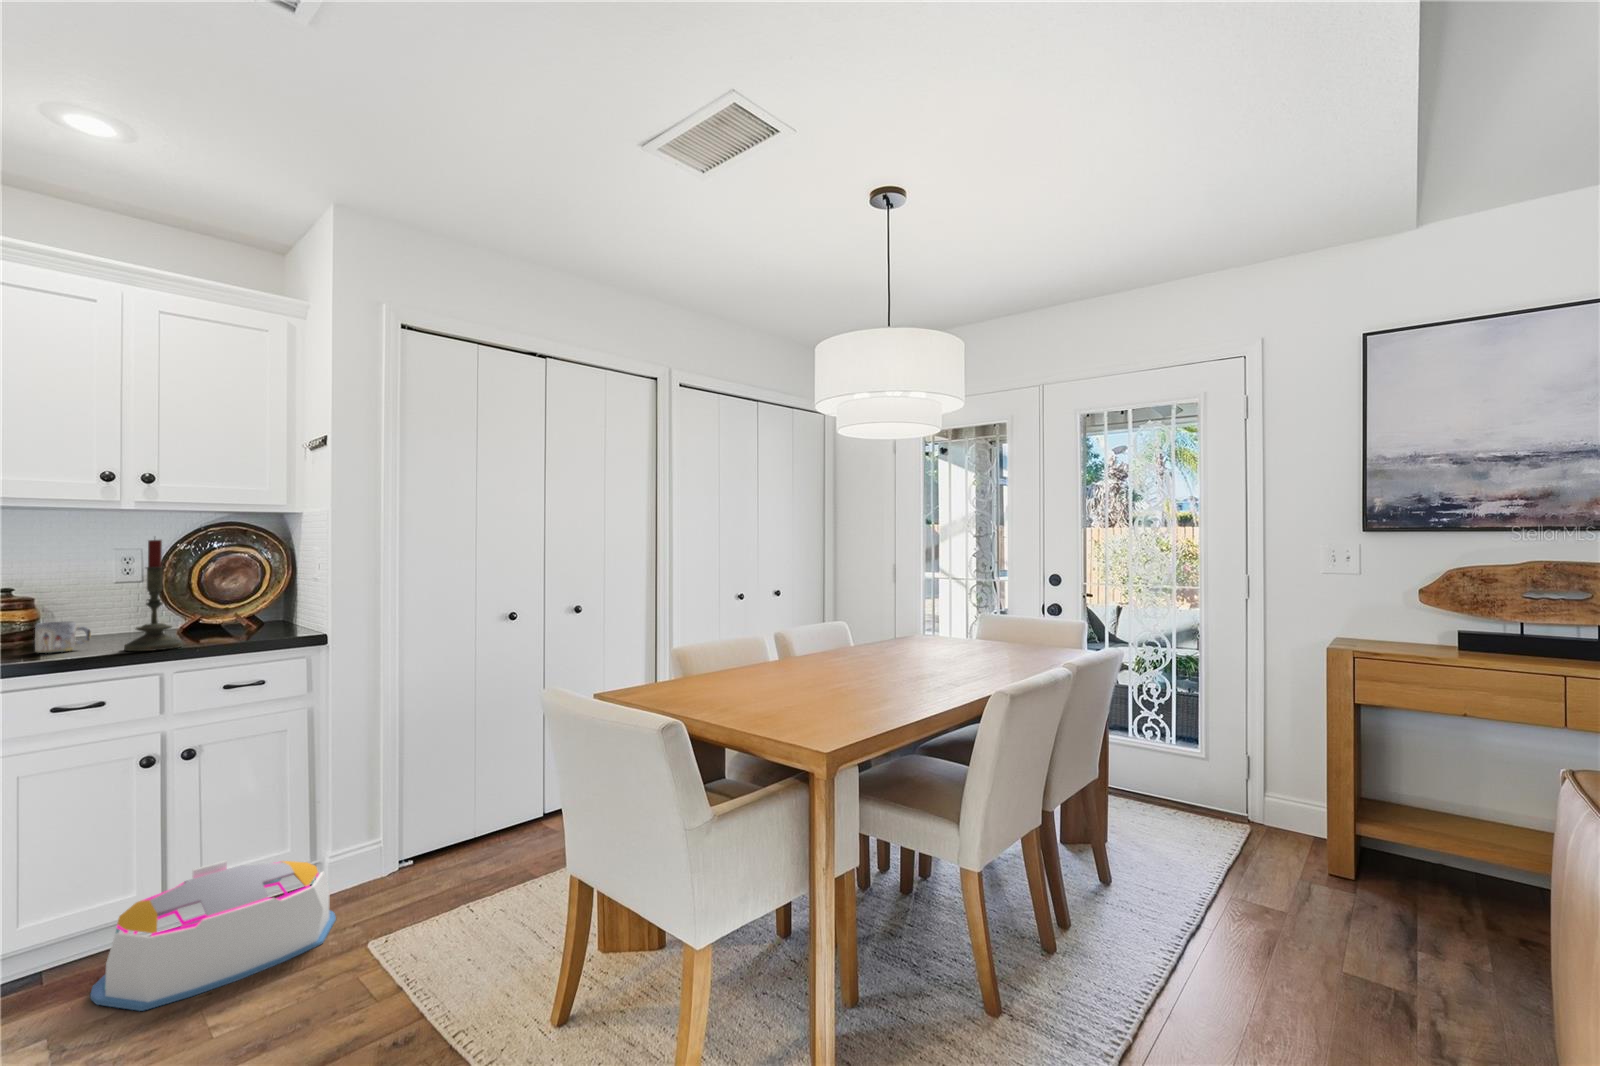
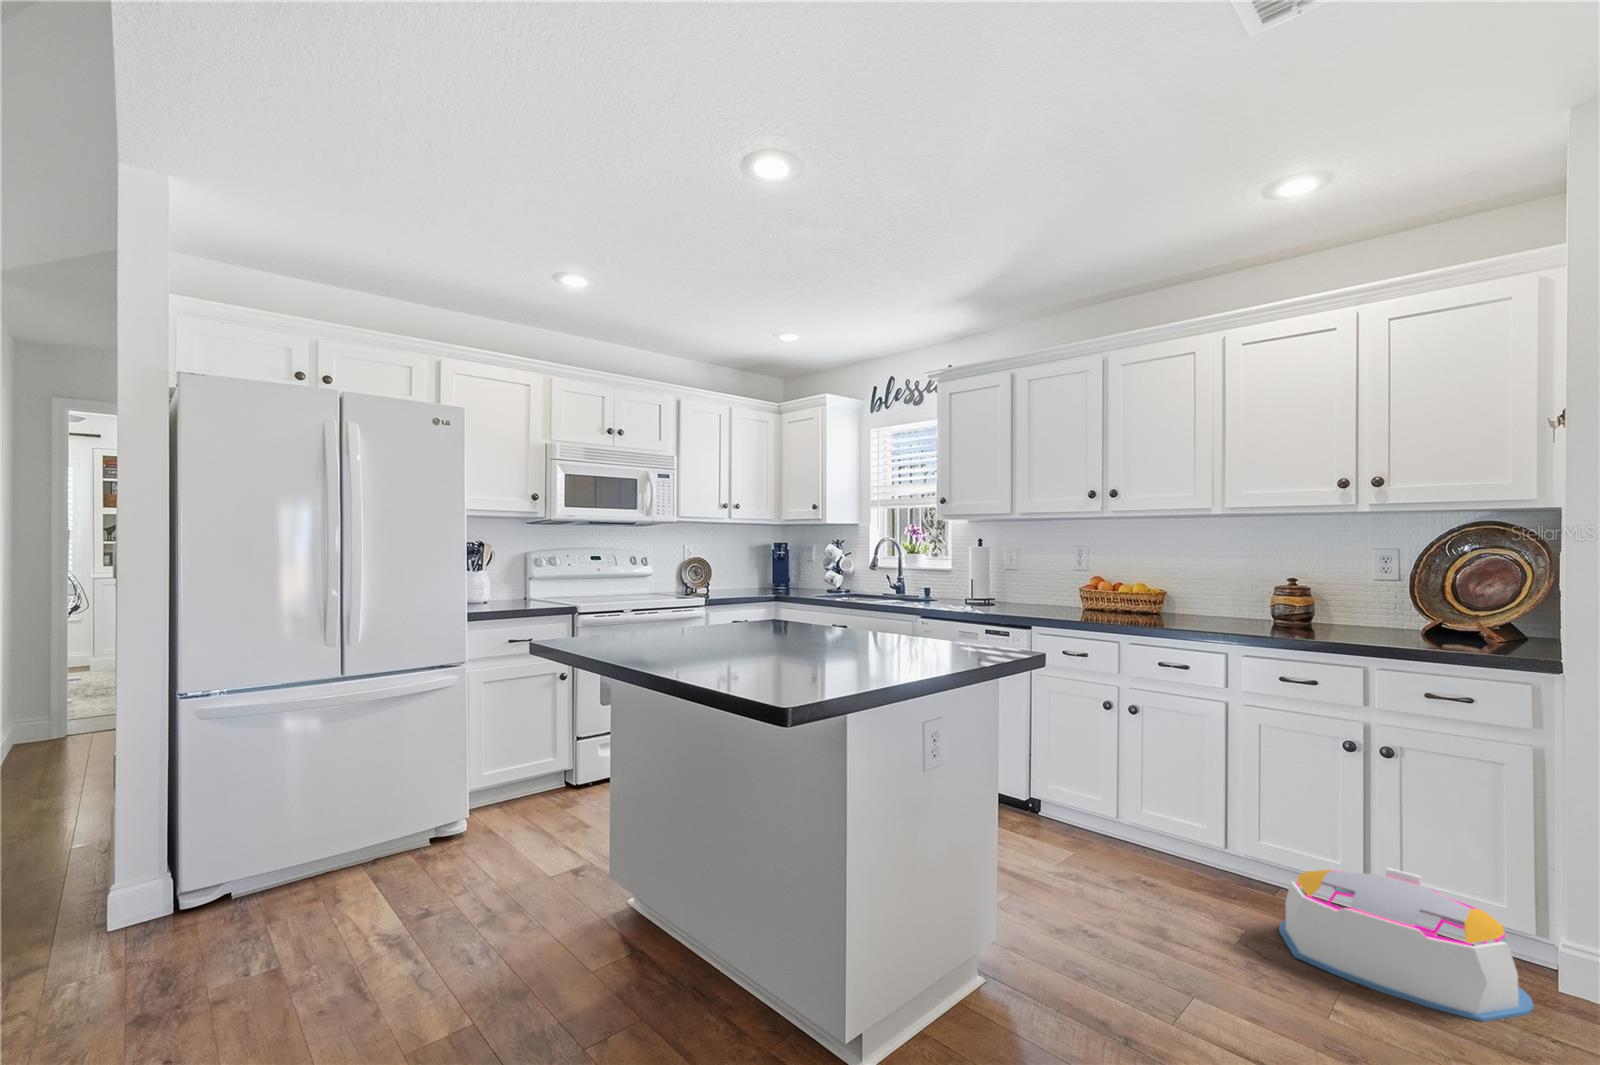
candle: present [124,540,182,651] -> none [1338,537,1389,646]
mug: present [35,622,91,653] -> none [1288,609,1327,635]

